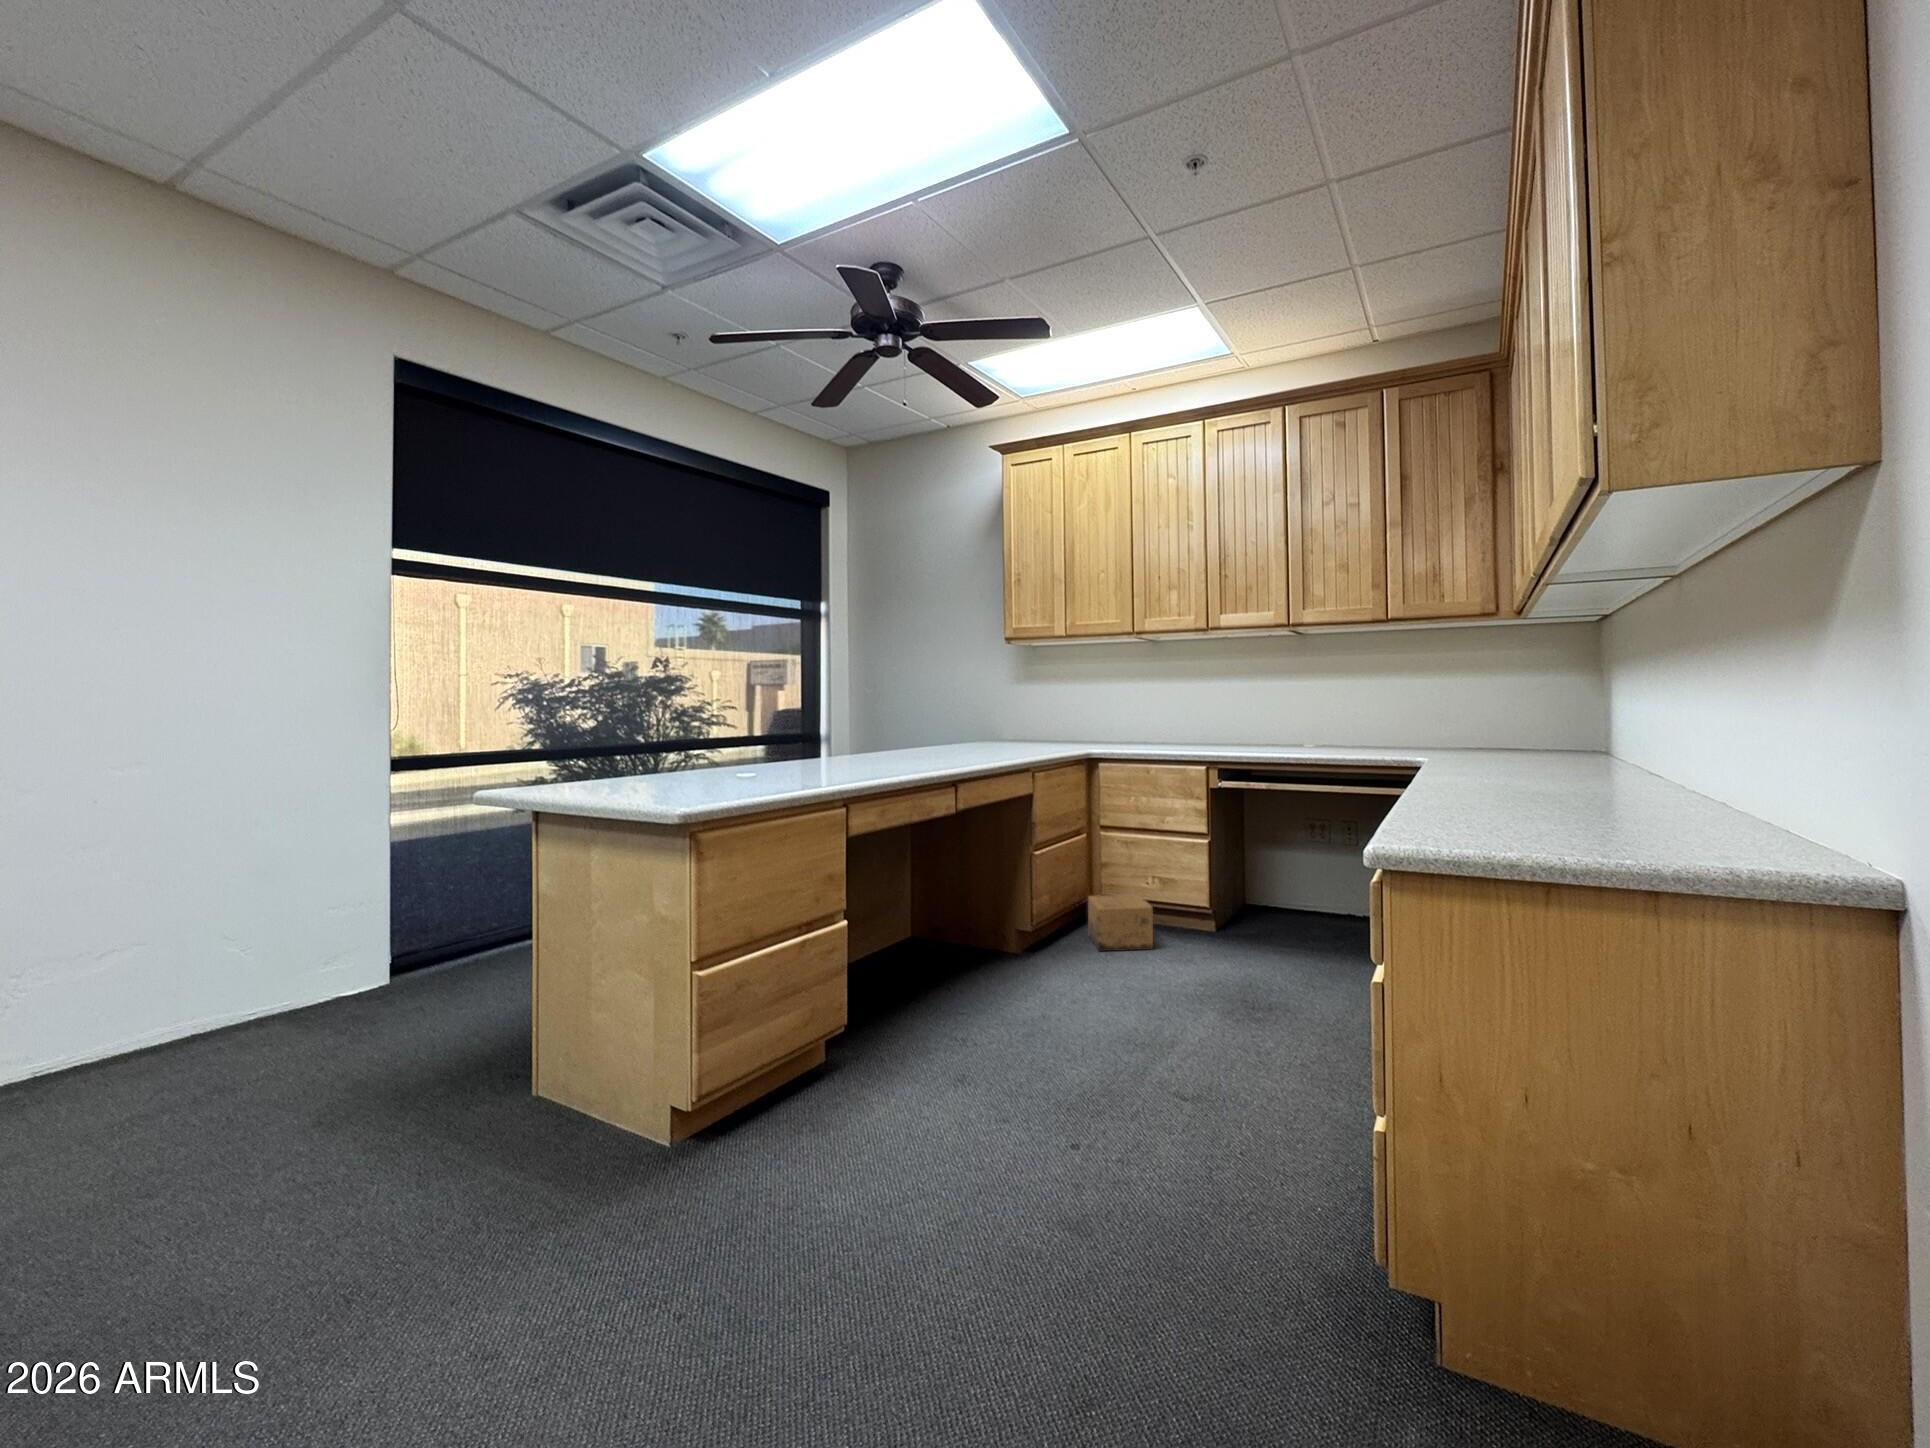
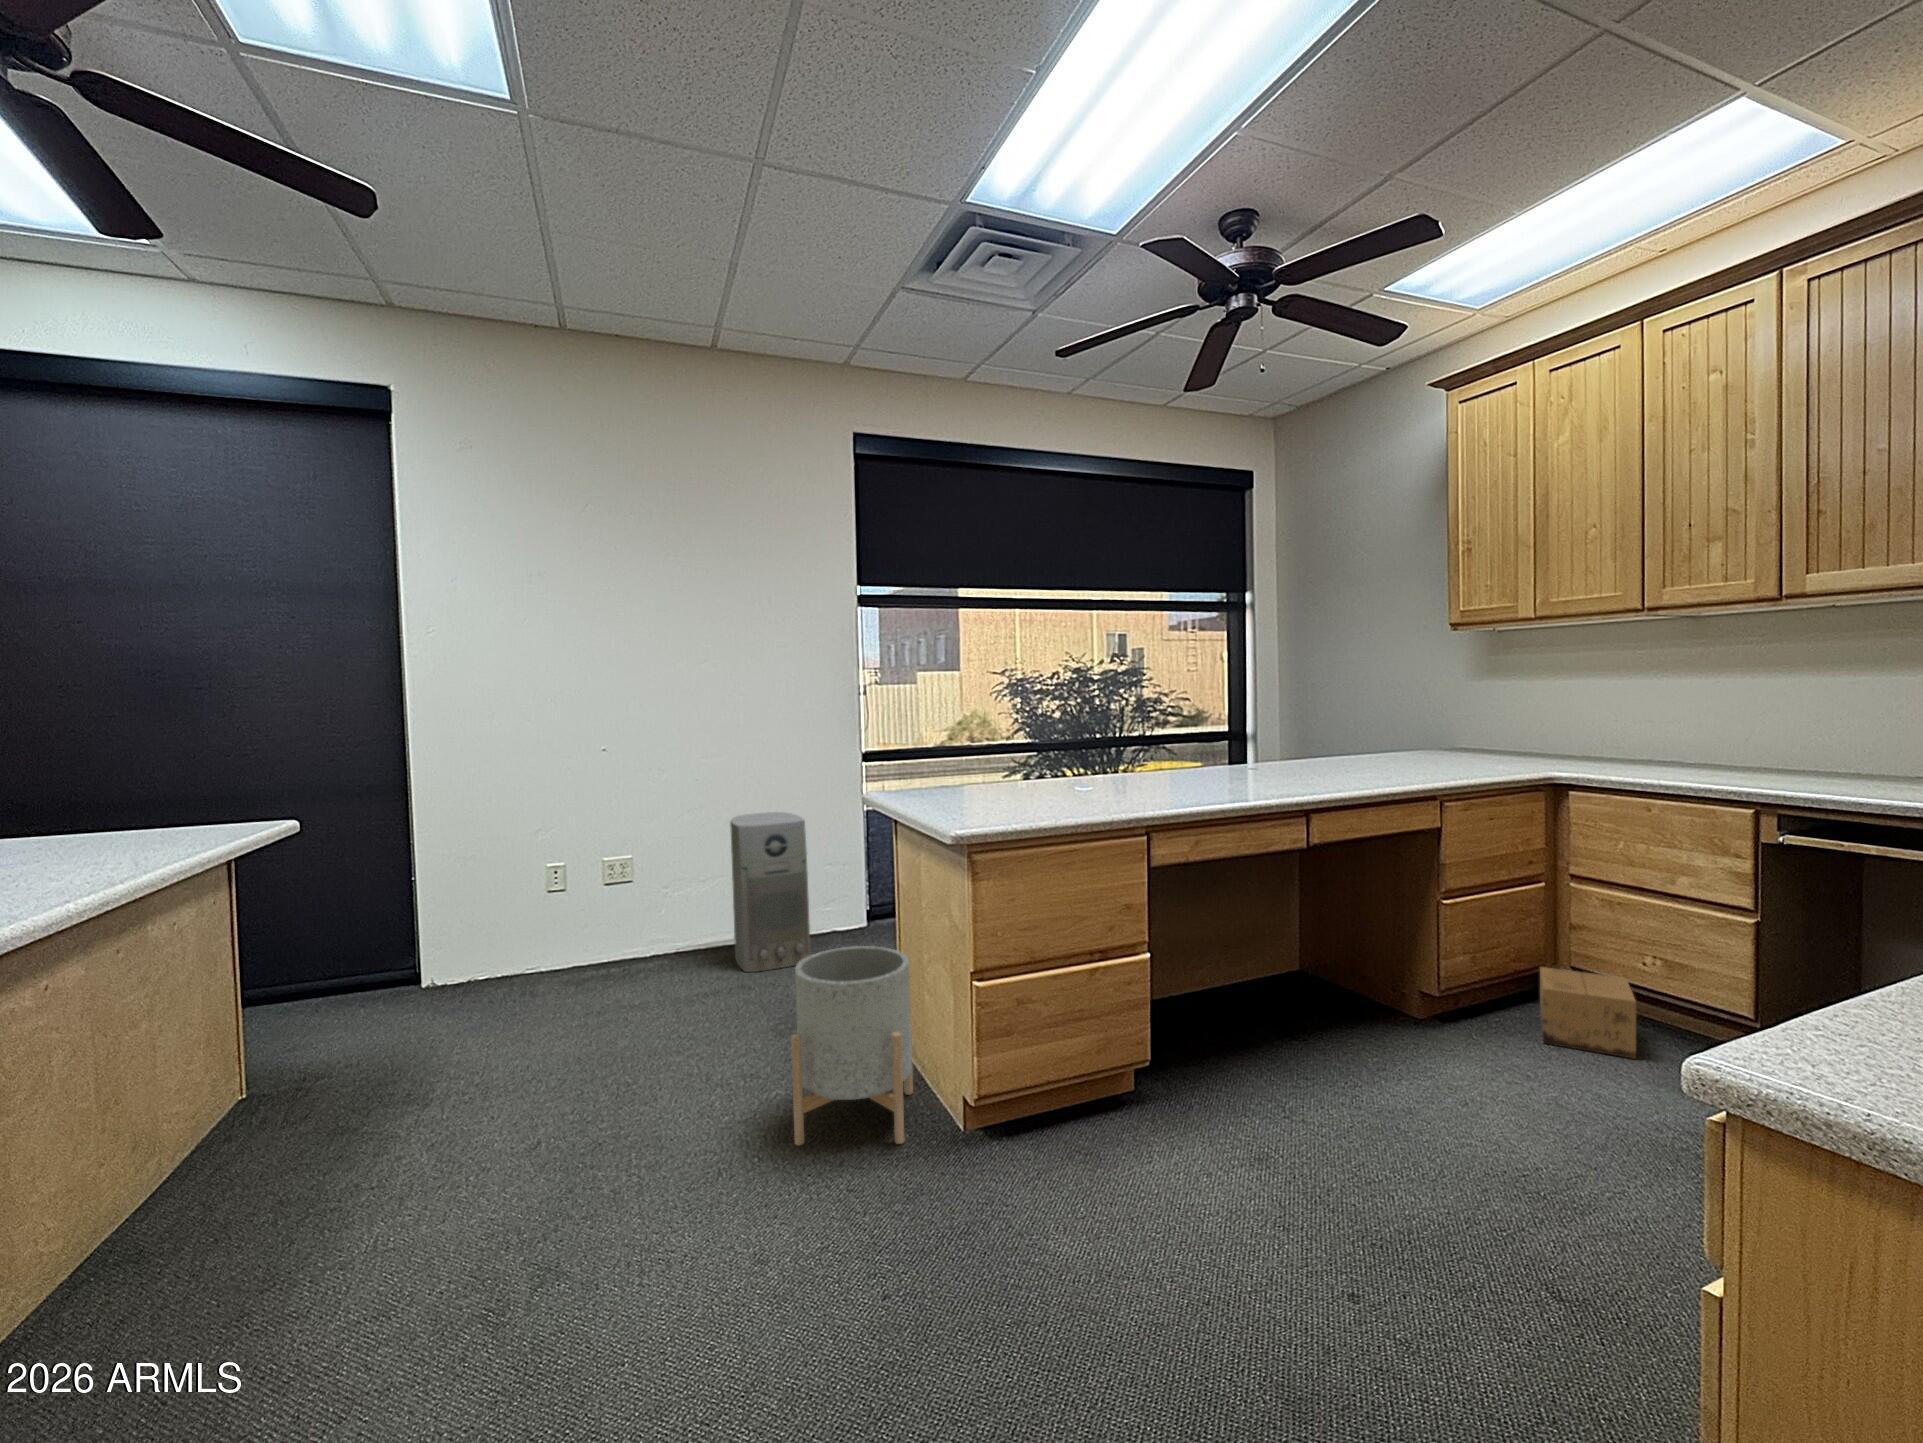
air purifier: none [177,837,328,1068] -> present [730,812,811,972]
planter: none [438,964,604,1234] -> present [791,946,913,1146]

